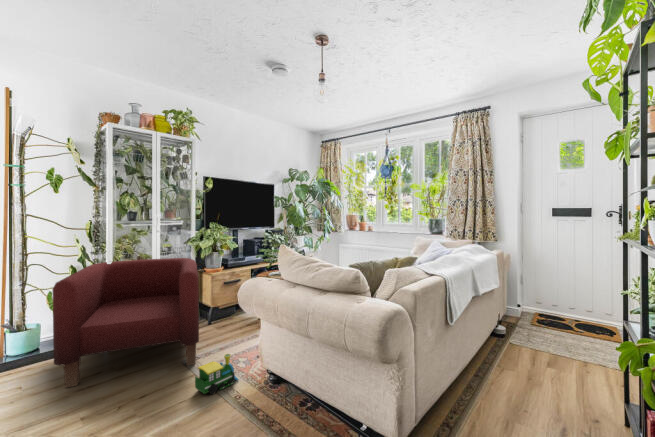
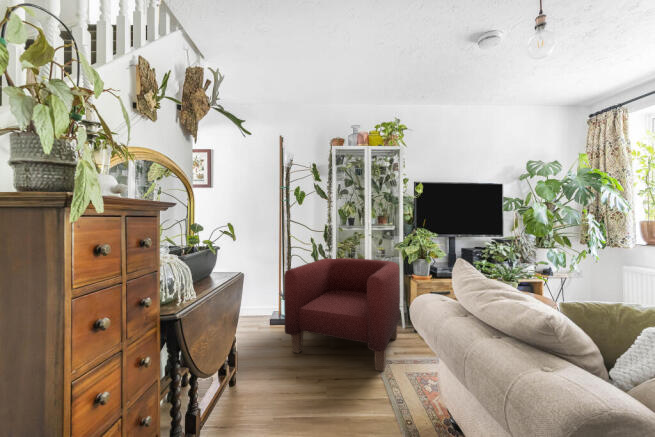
toy train: present [195,354,238,394] -> none [368,377,415,418]

